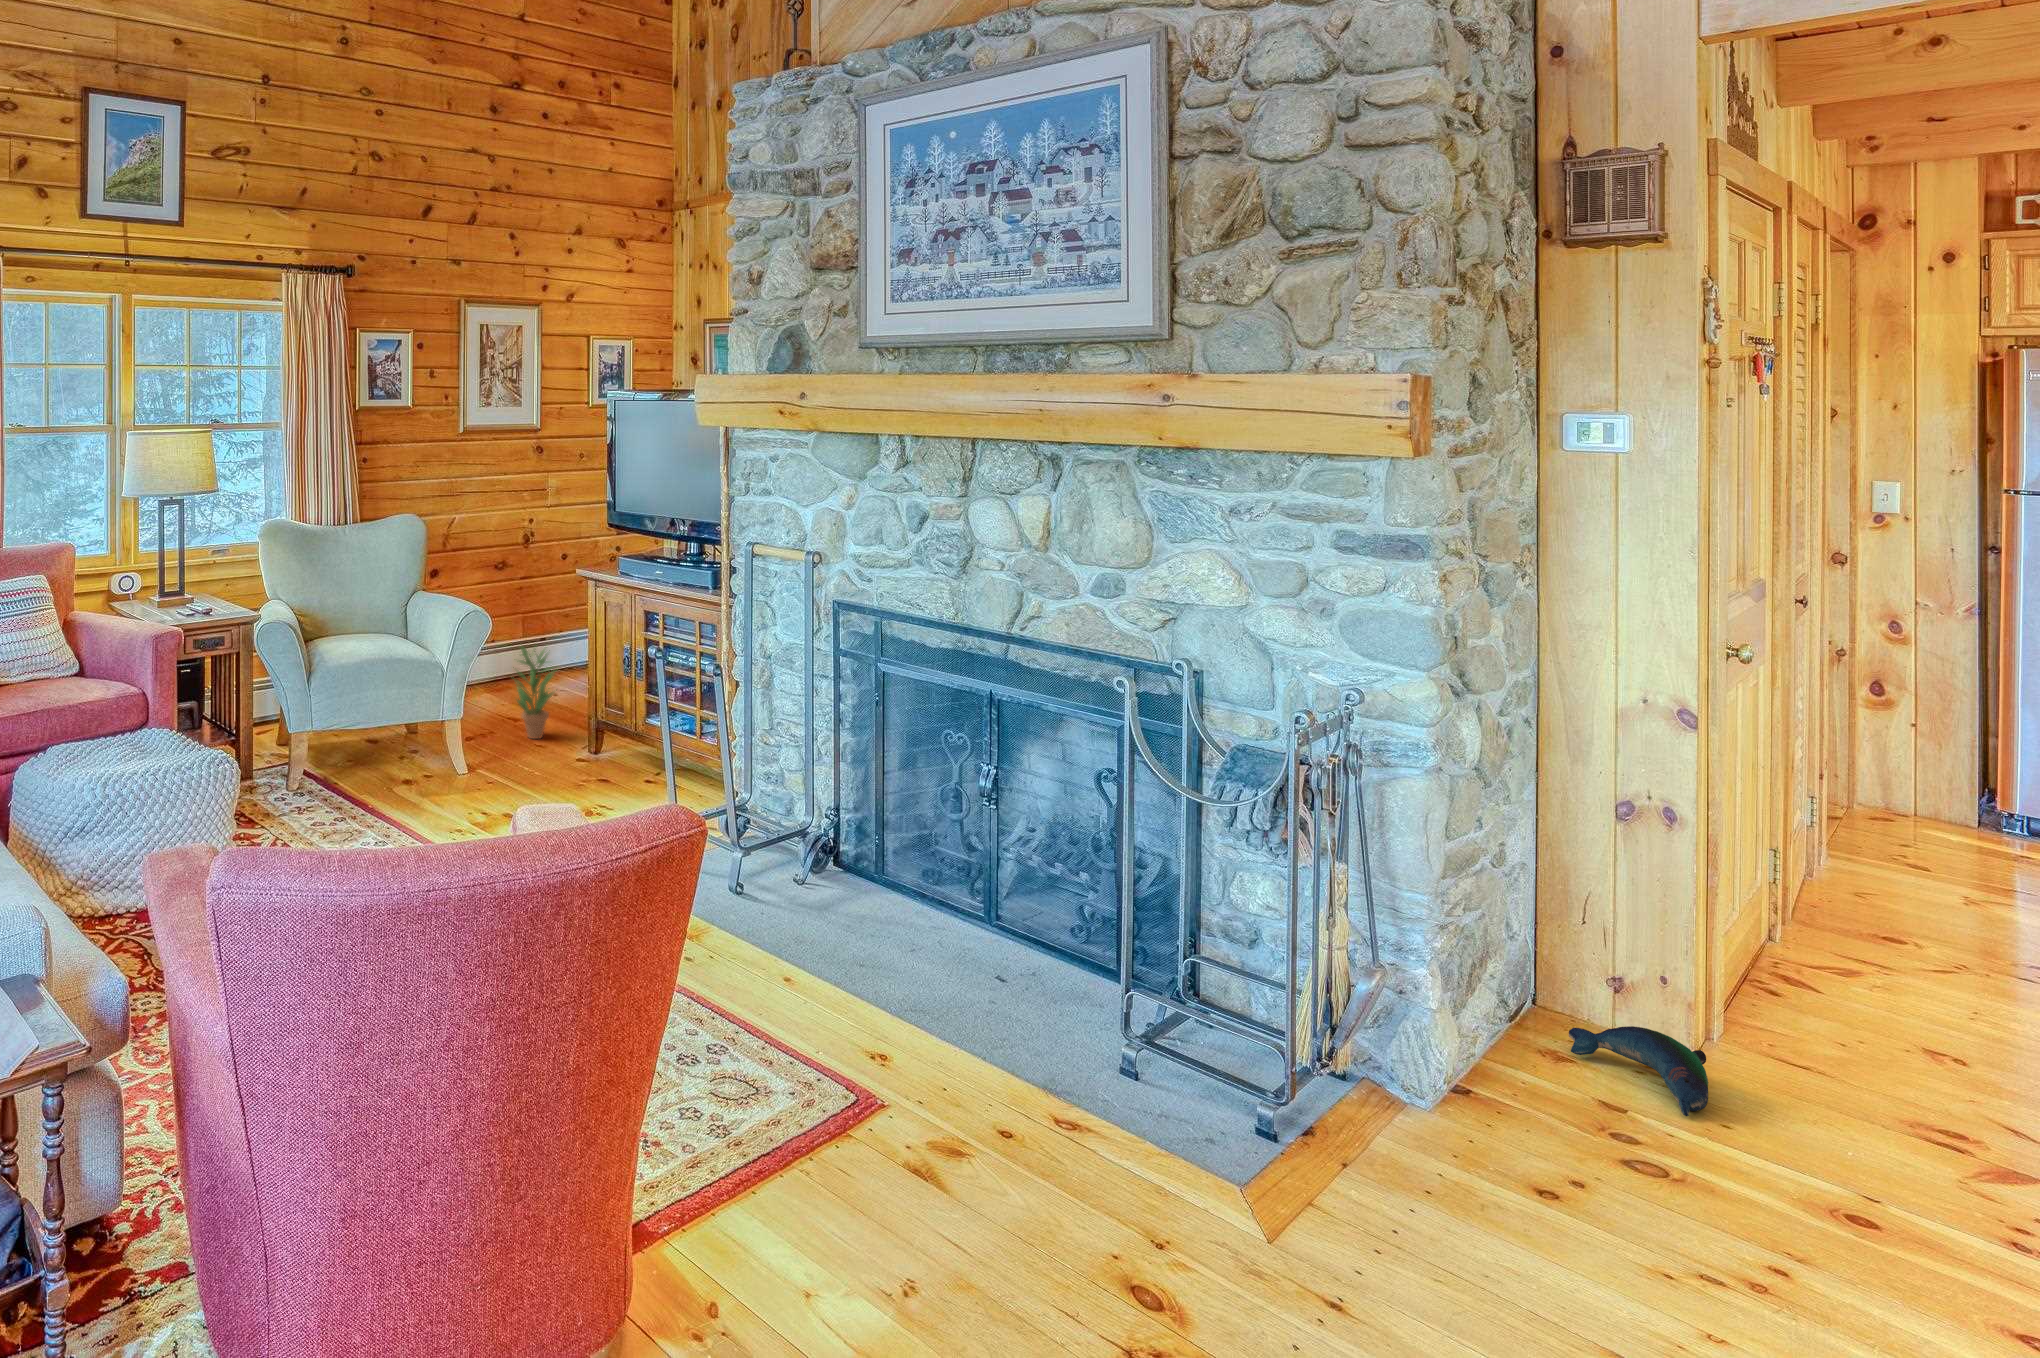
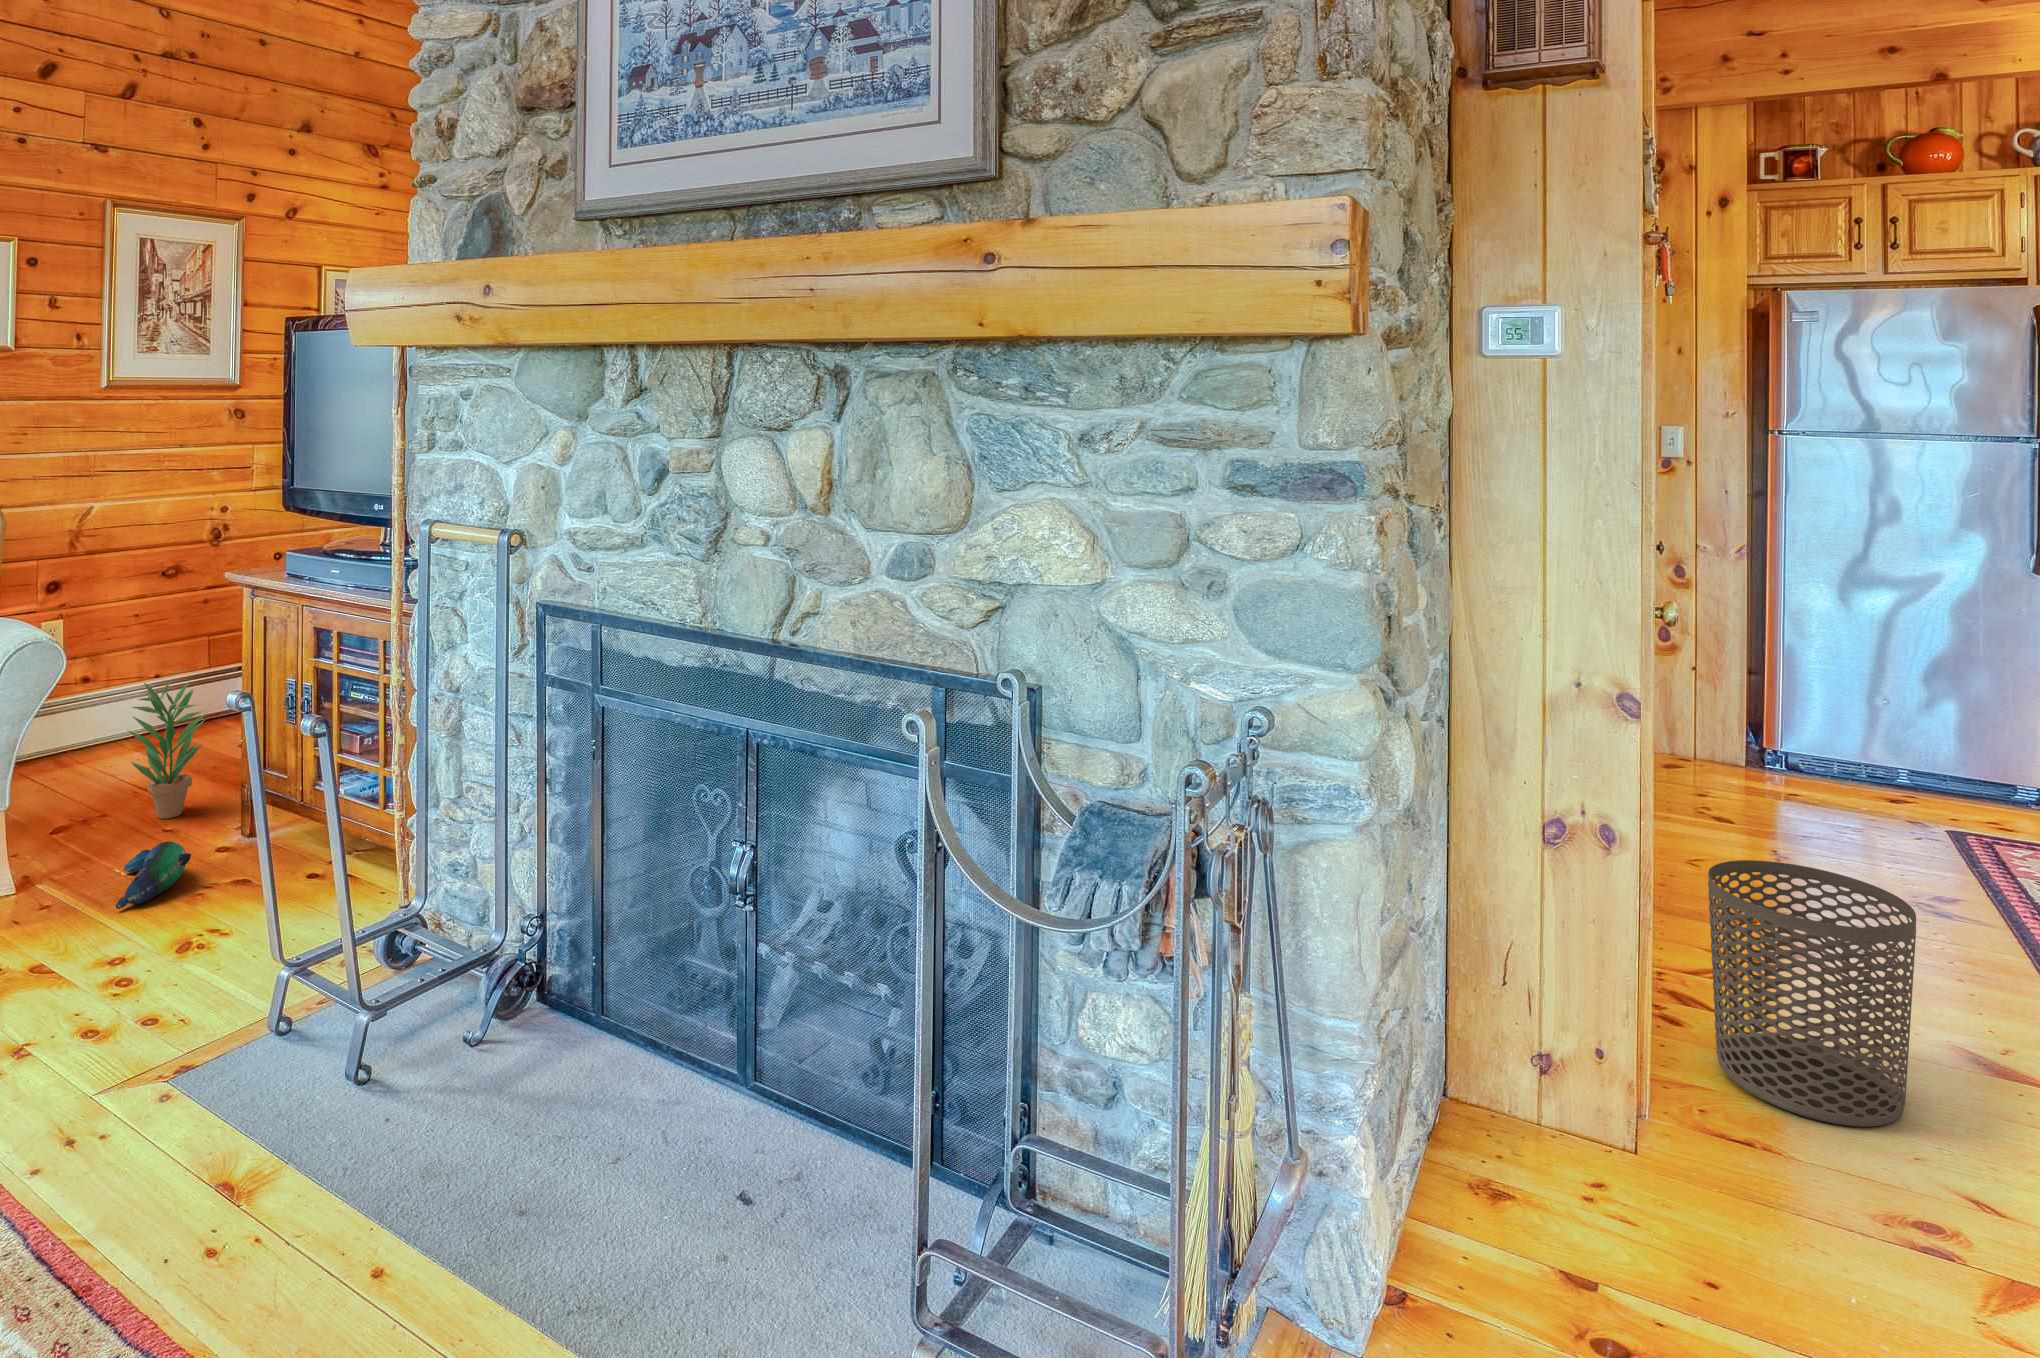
waste bin: none [1800,859,1991,1069] -> present [1708,860,1916,1127]
plush toy: present [1569,1026,1708,1116] -> present [116,841,192,909]

